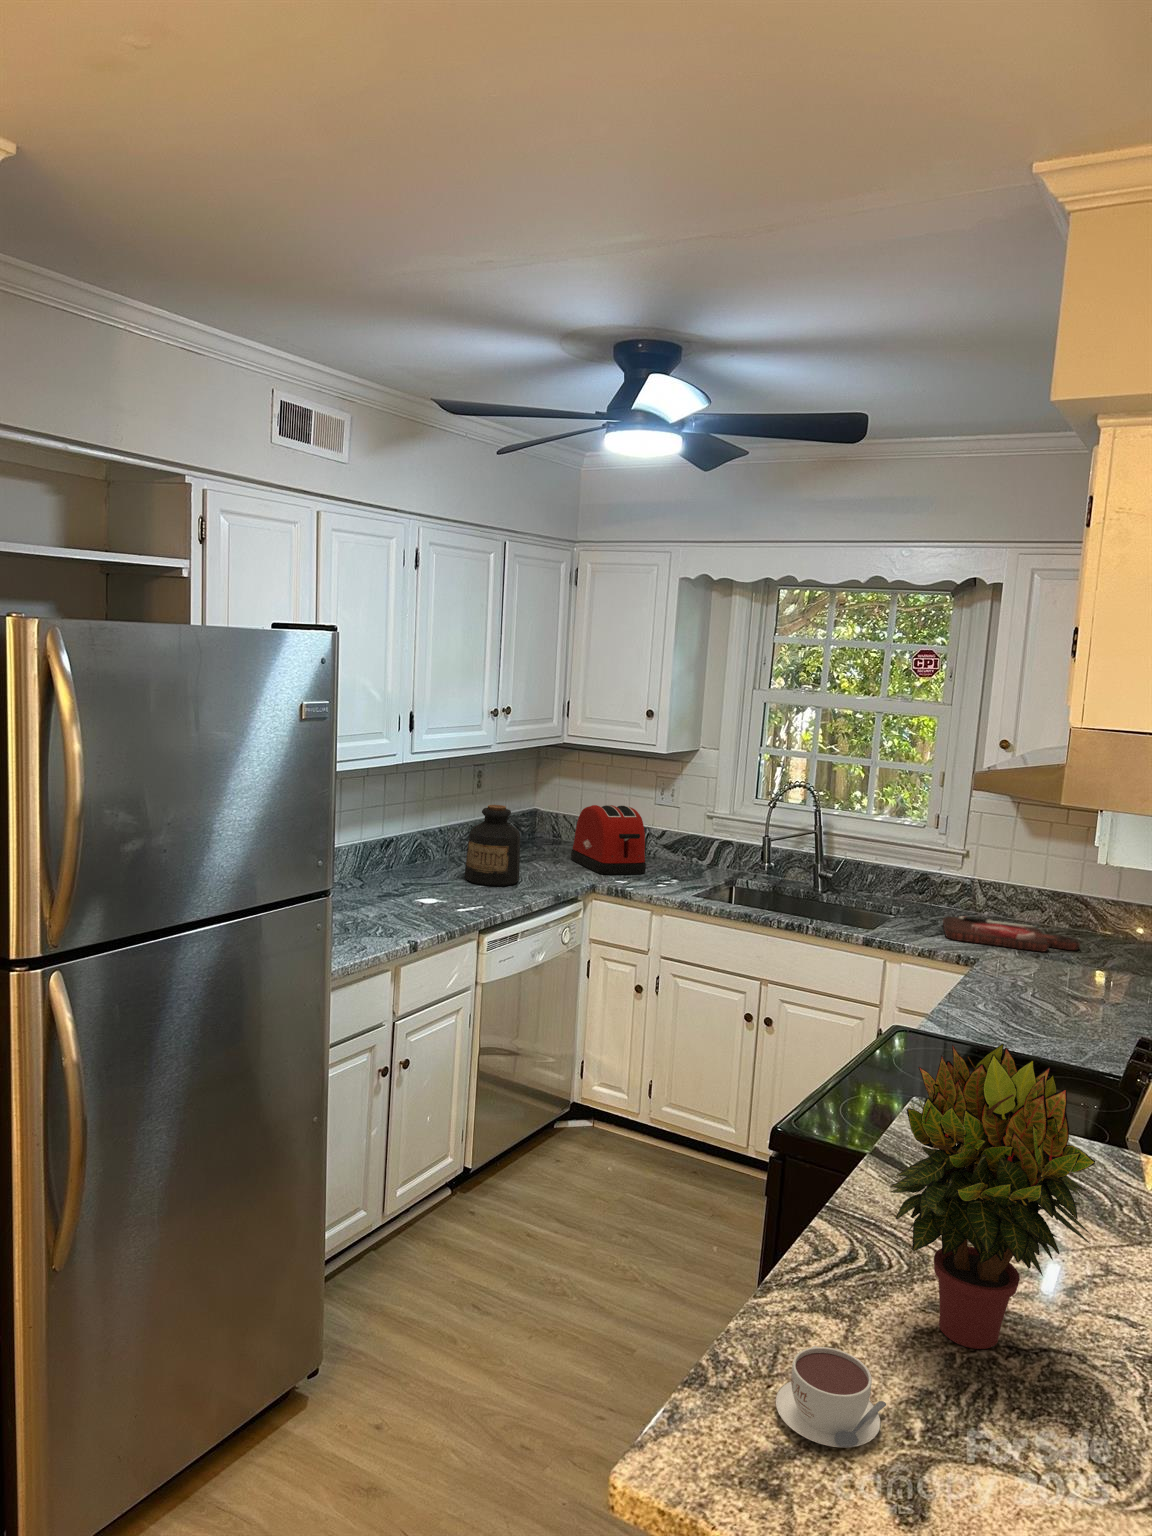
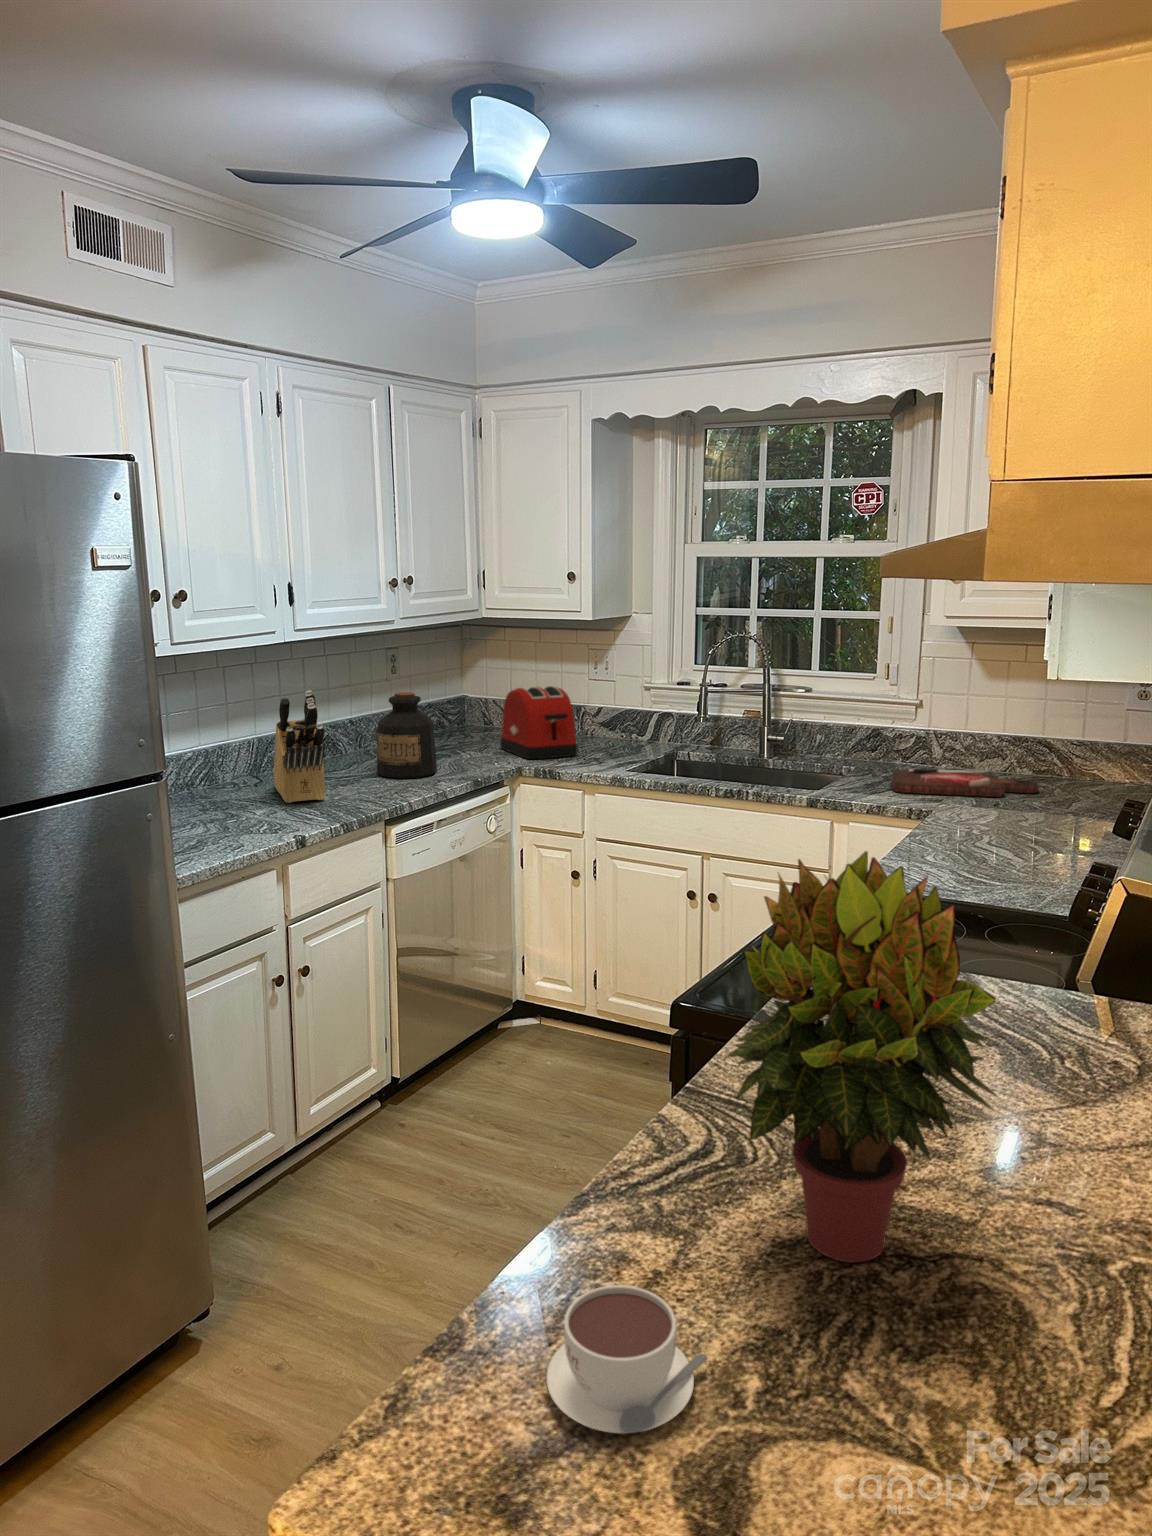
knife block: none [373,803,435,904] -> present [273,690,325,803]

